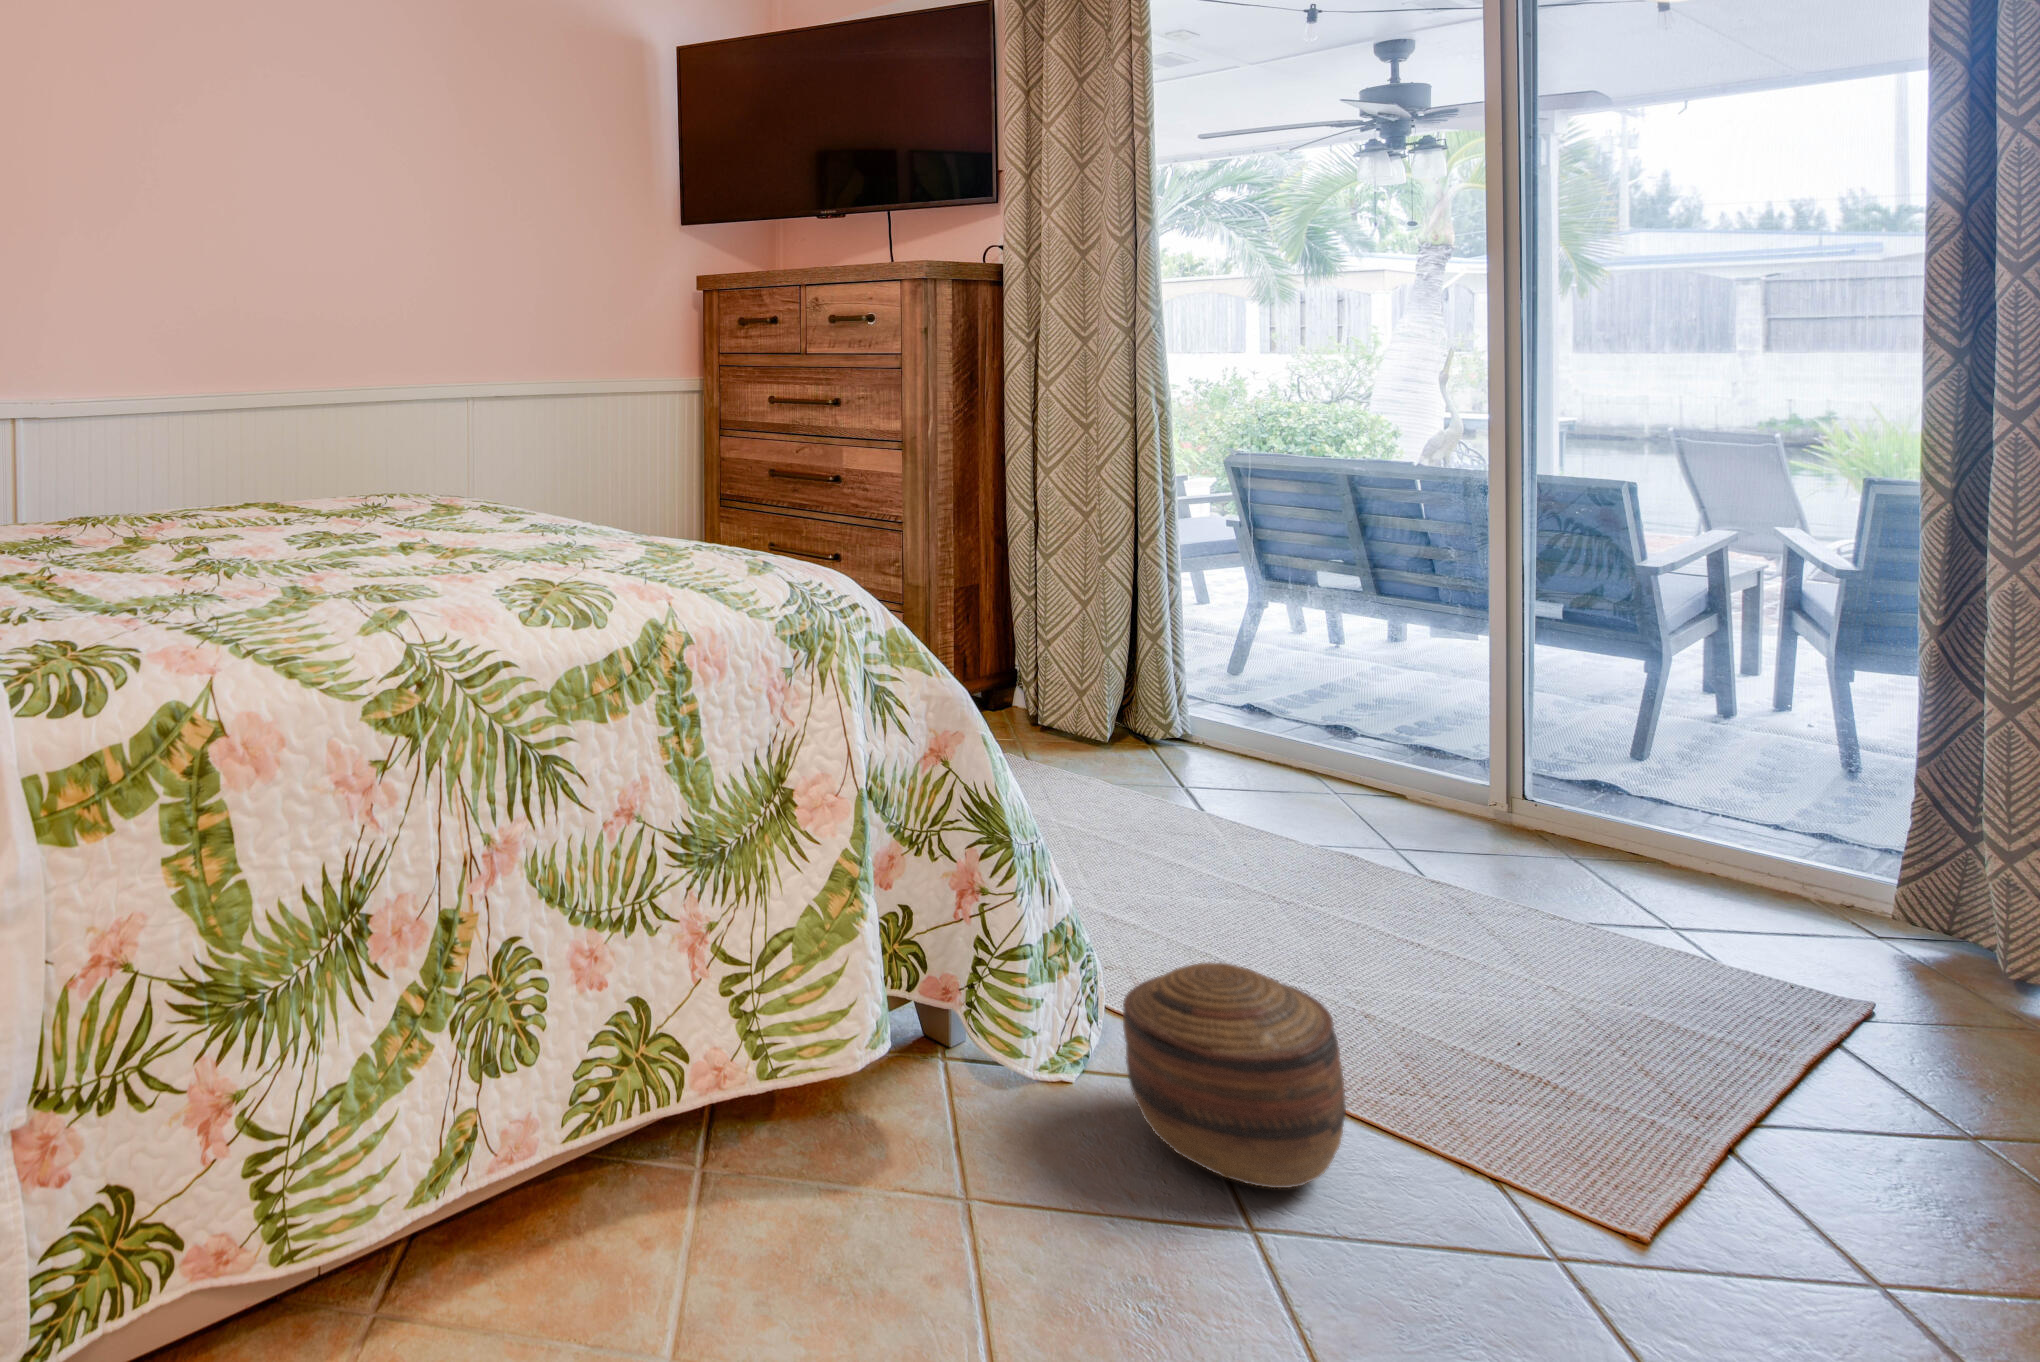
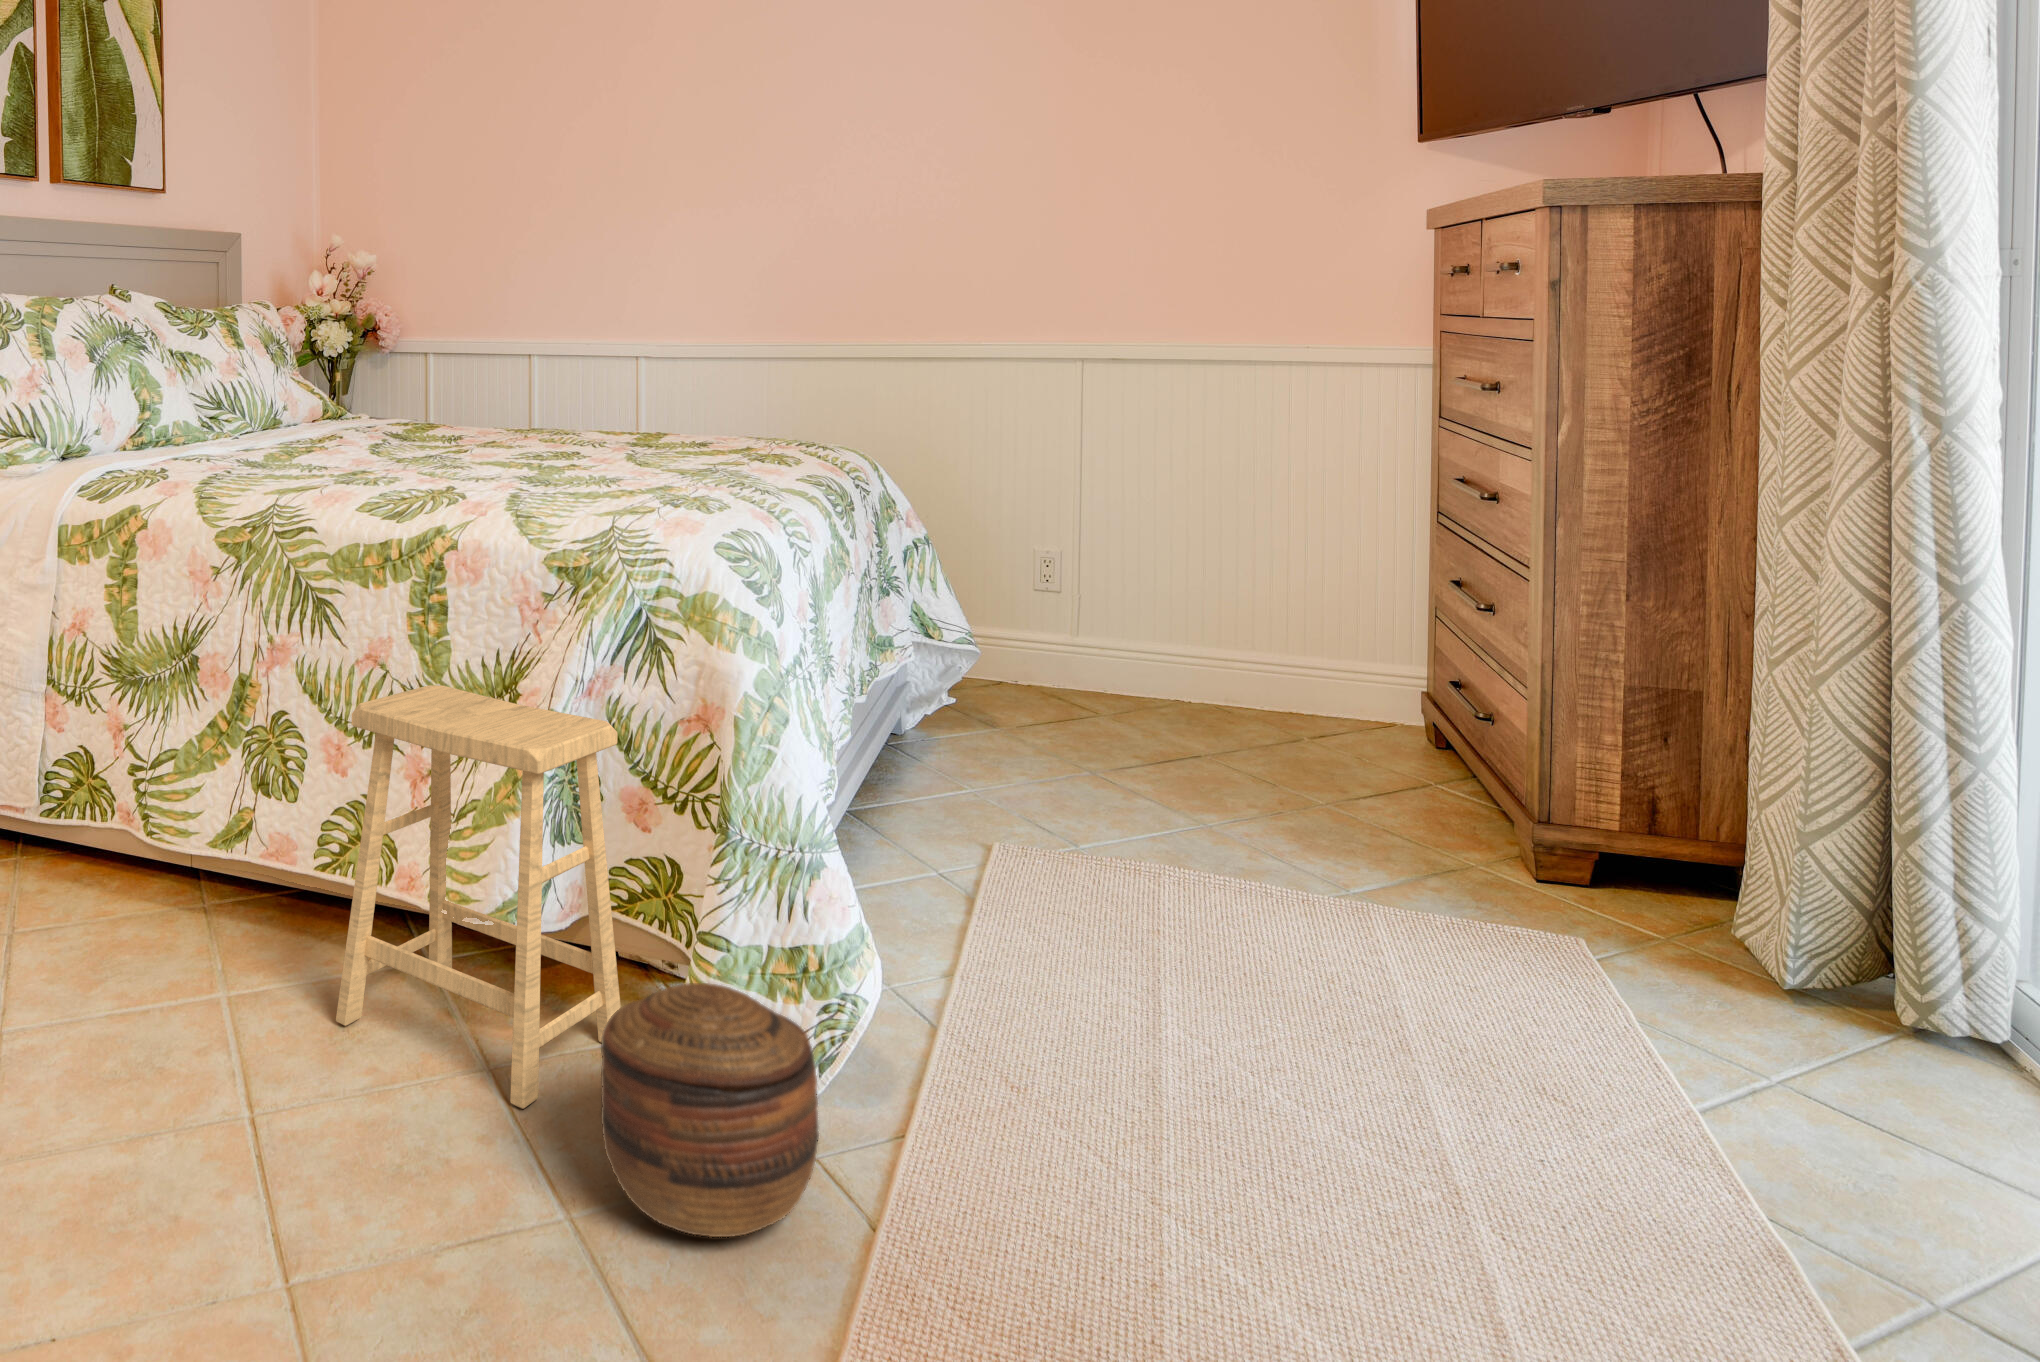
footstool: none [713,780,1061,1276] -> present [336,685,621,1109]

